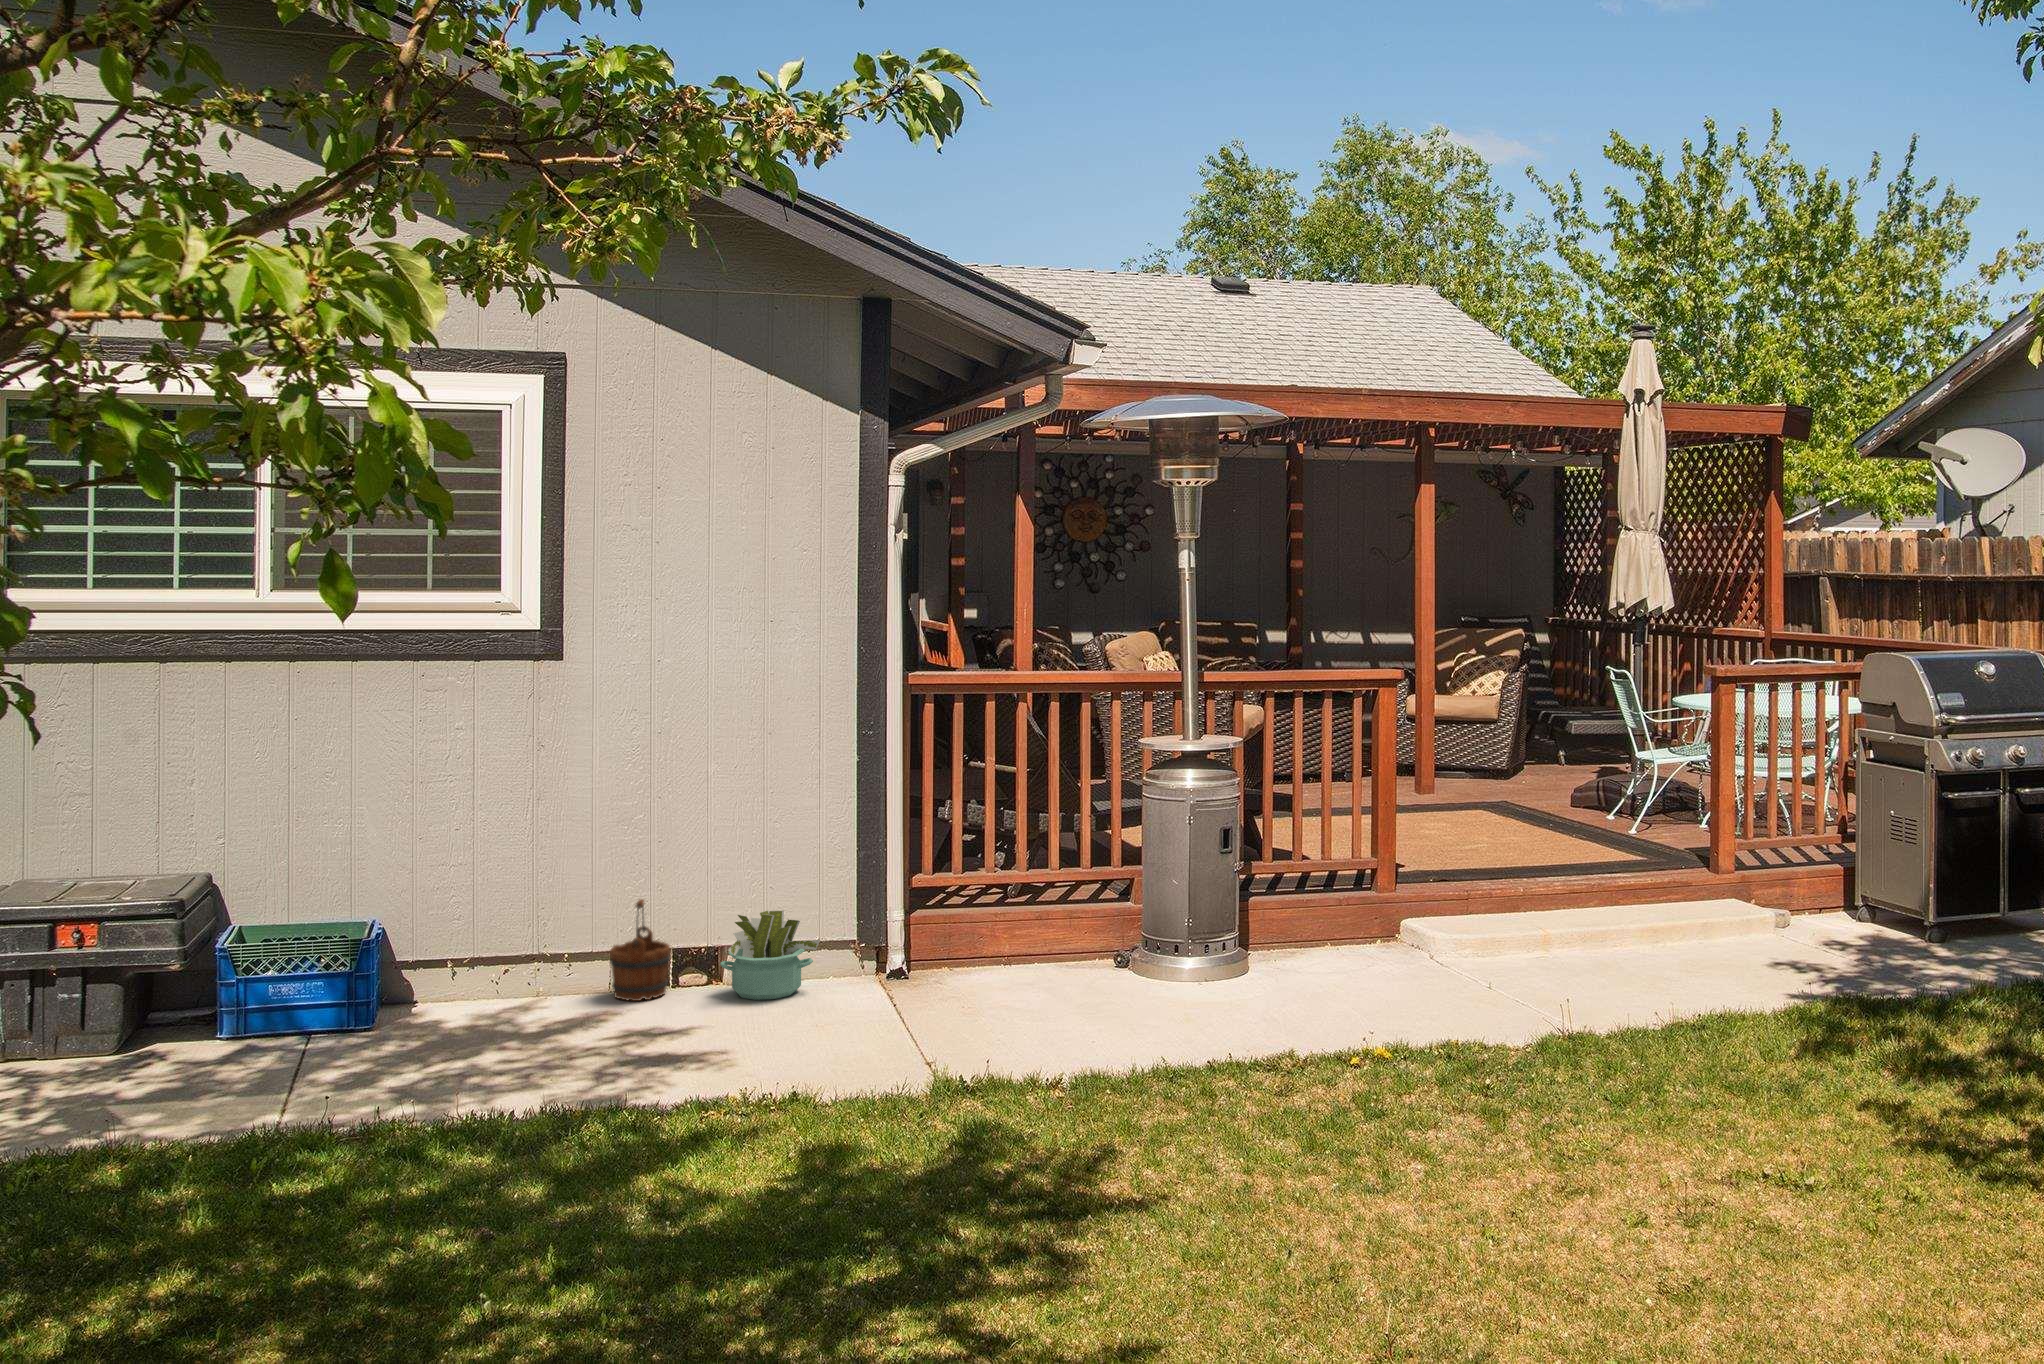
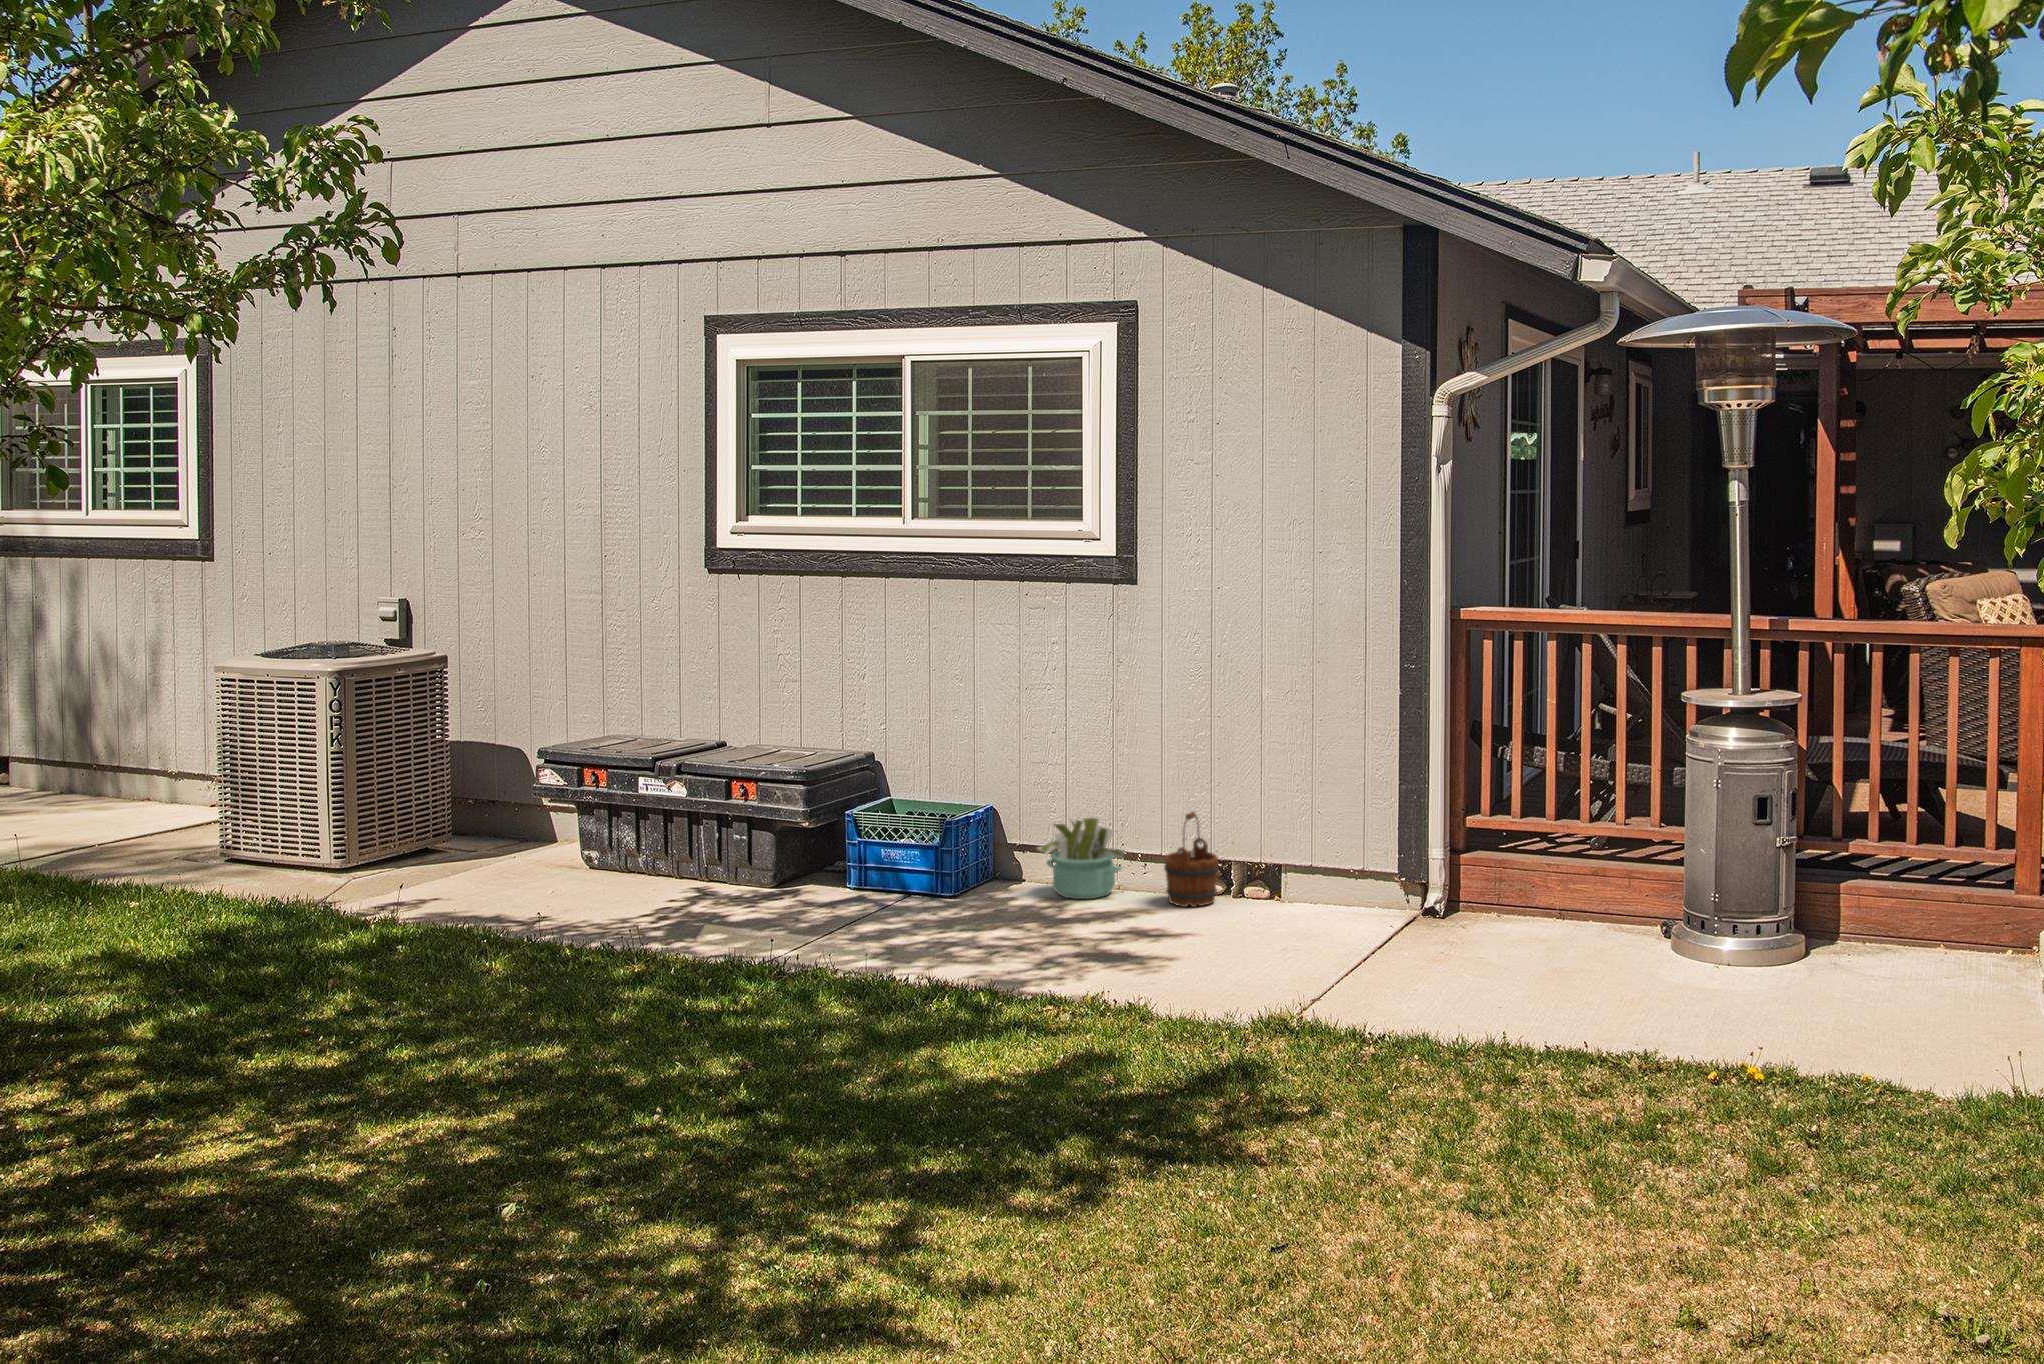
decorative plant: present [720,910,820,1000] -> present [1038,817,1125,899]

